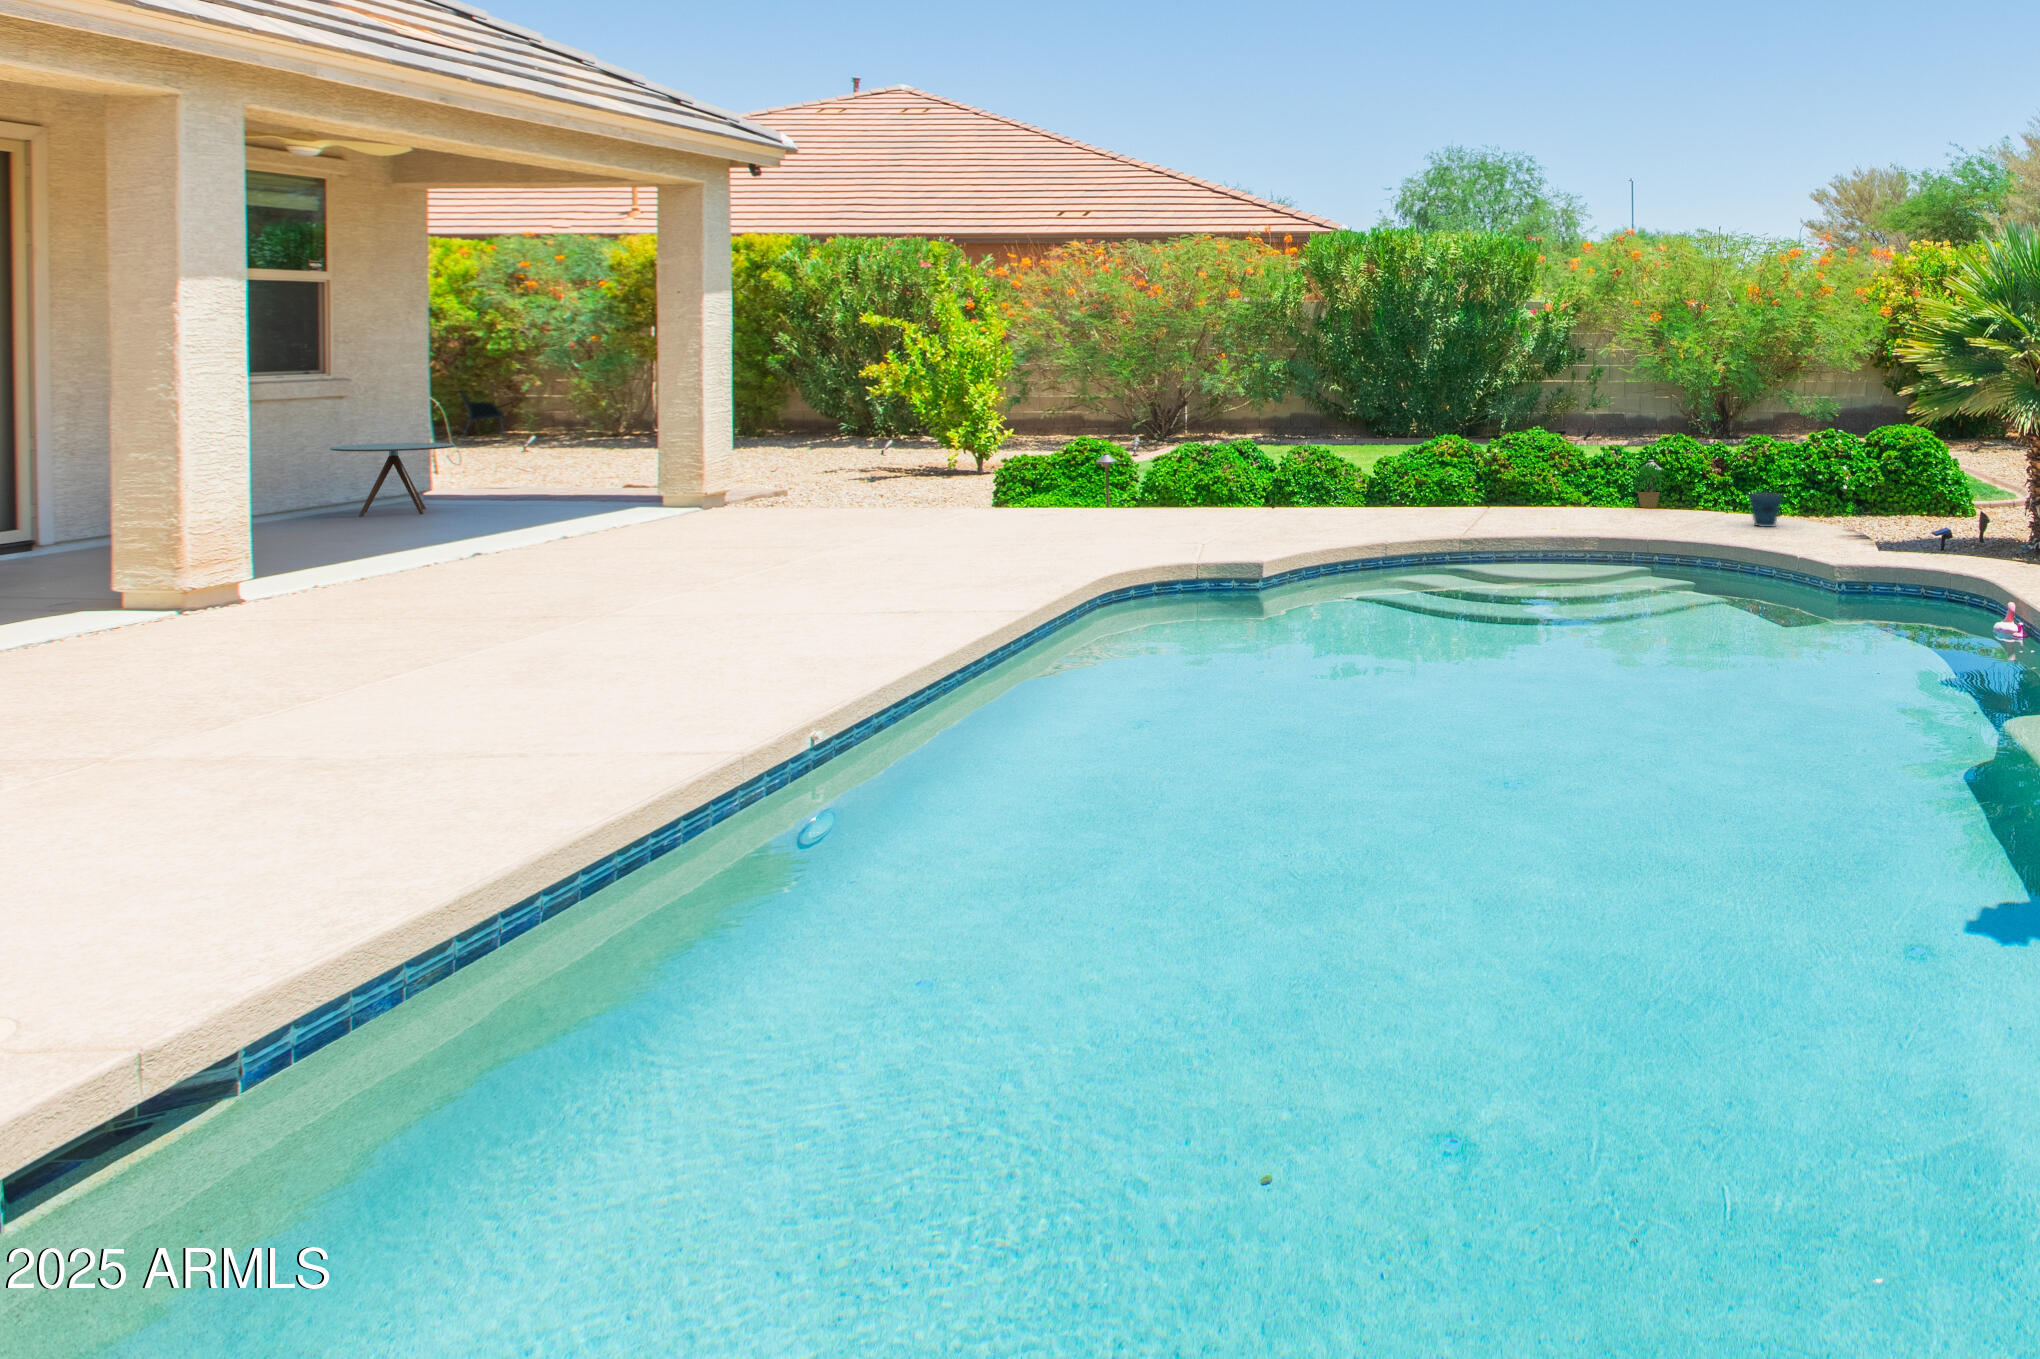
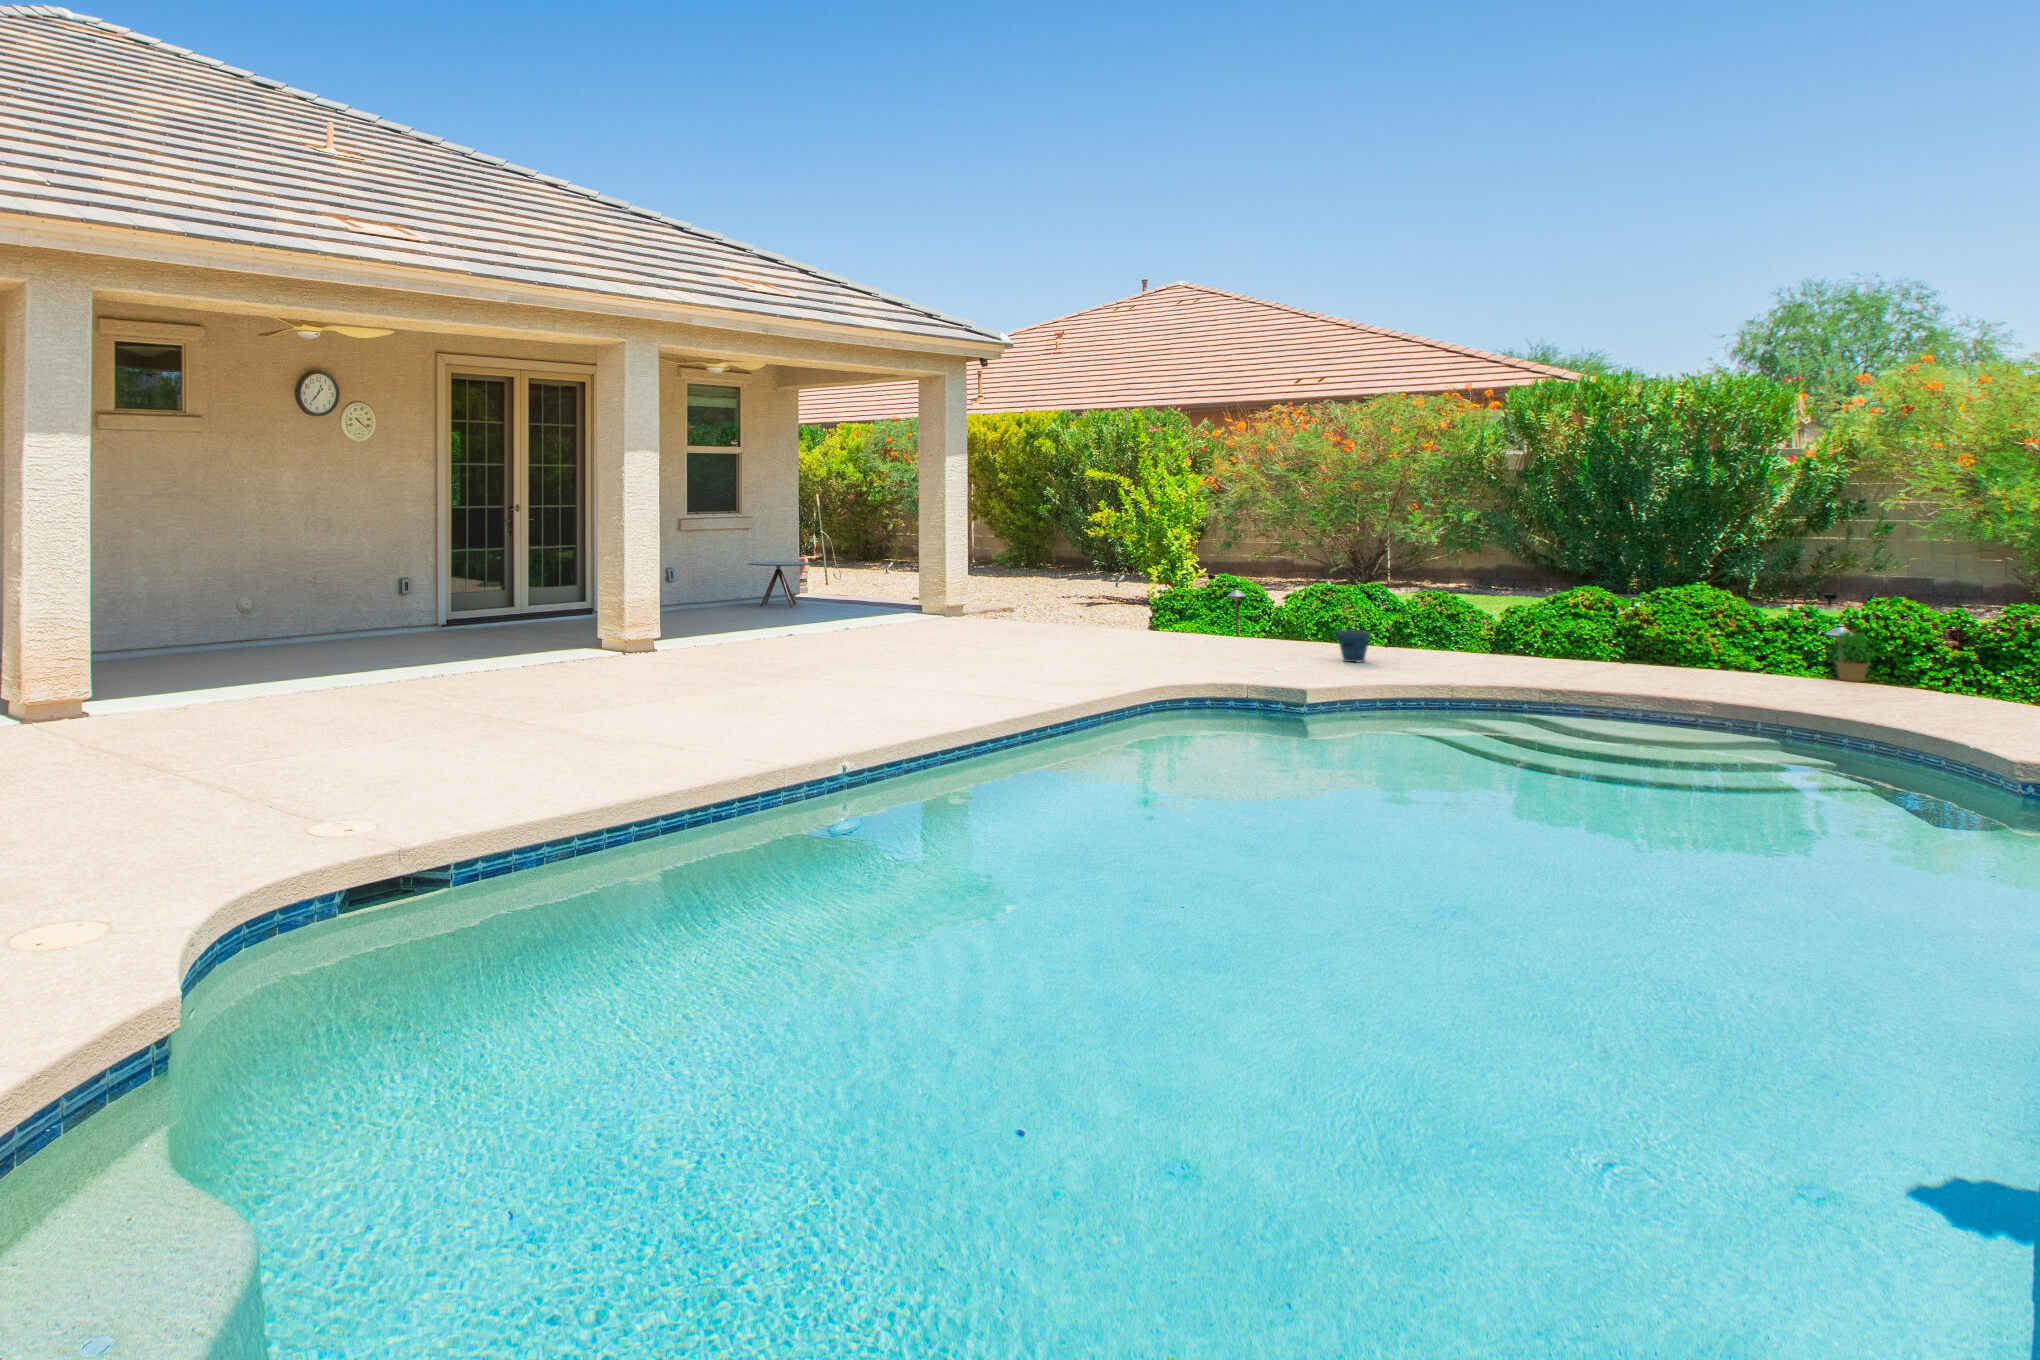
chair: present [460,391,506,443] -> none [854,525,884,566]
bucket: present [1749,492,1783,527] -> present [1336,630,1370,663]

